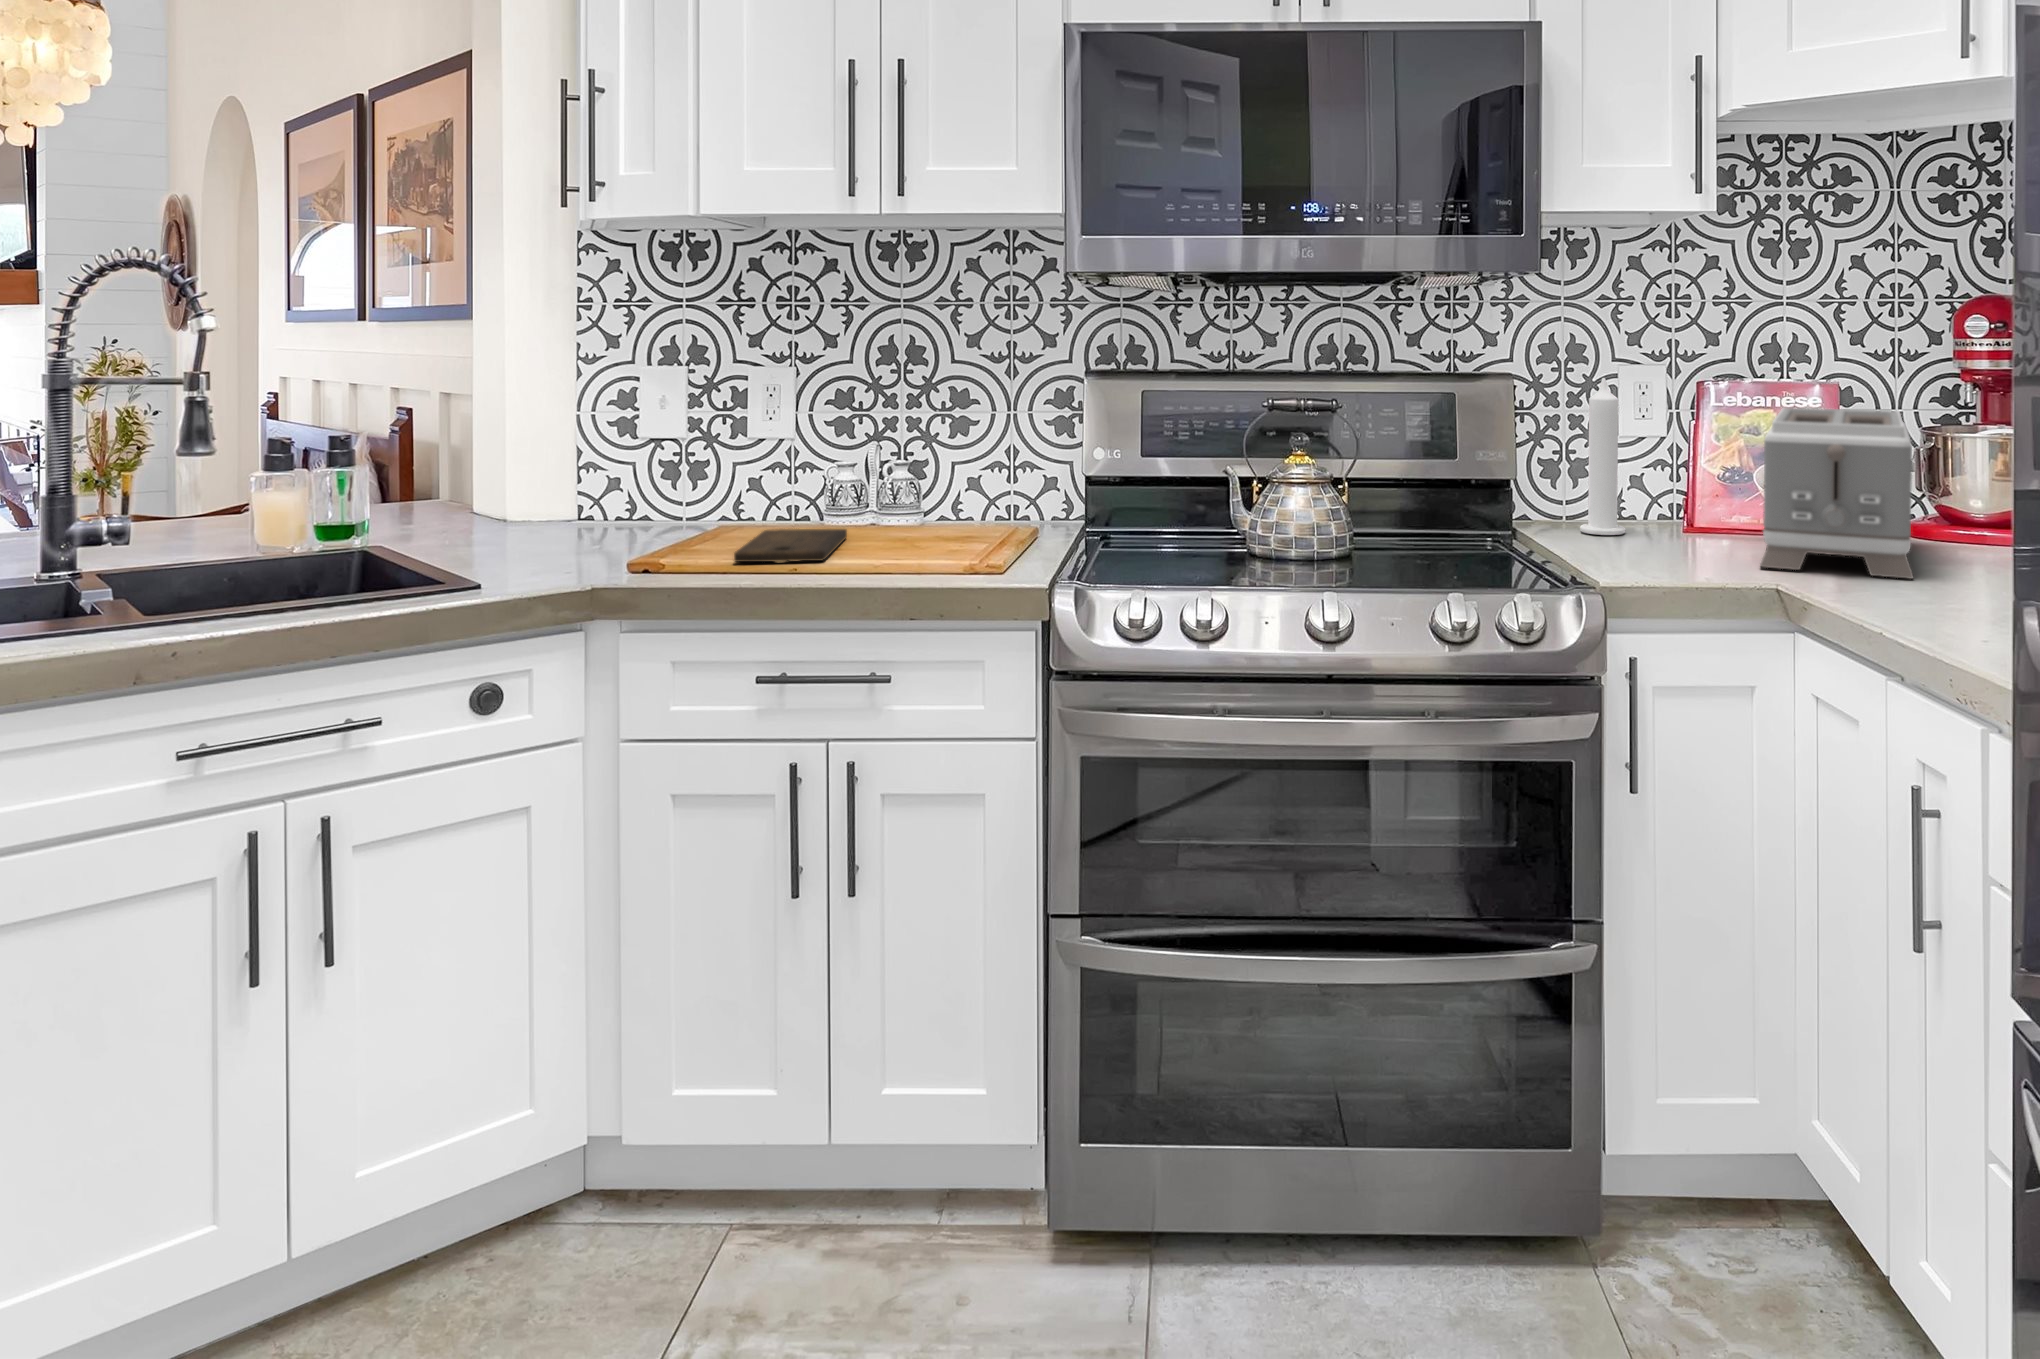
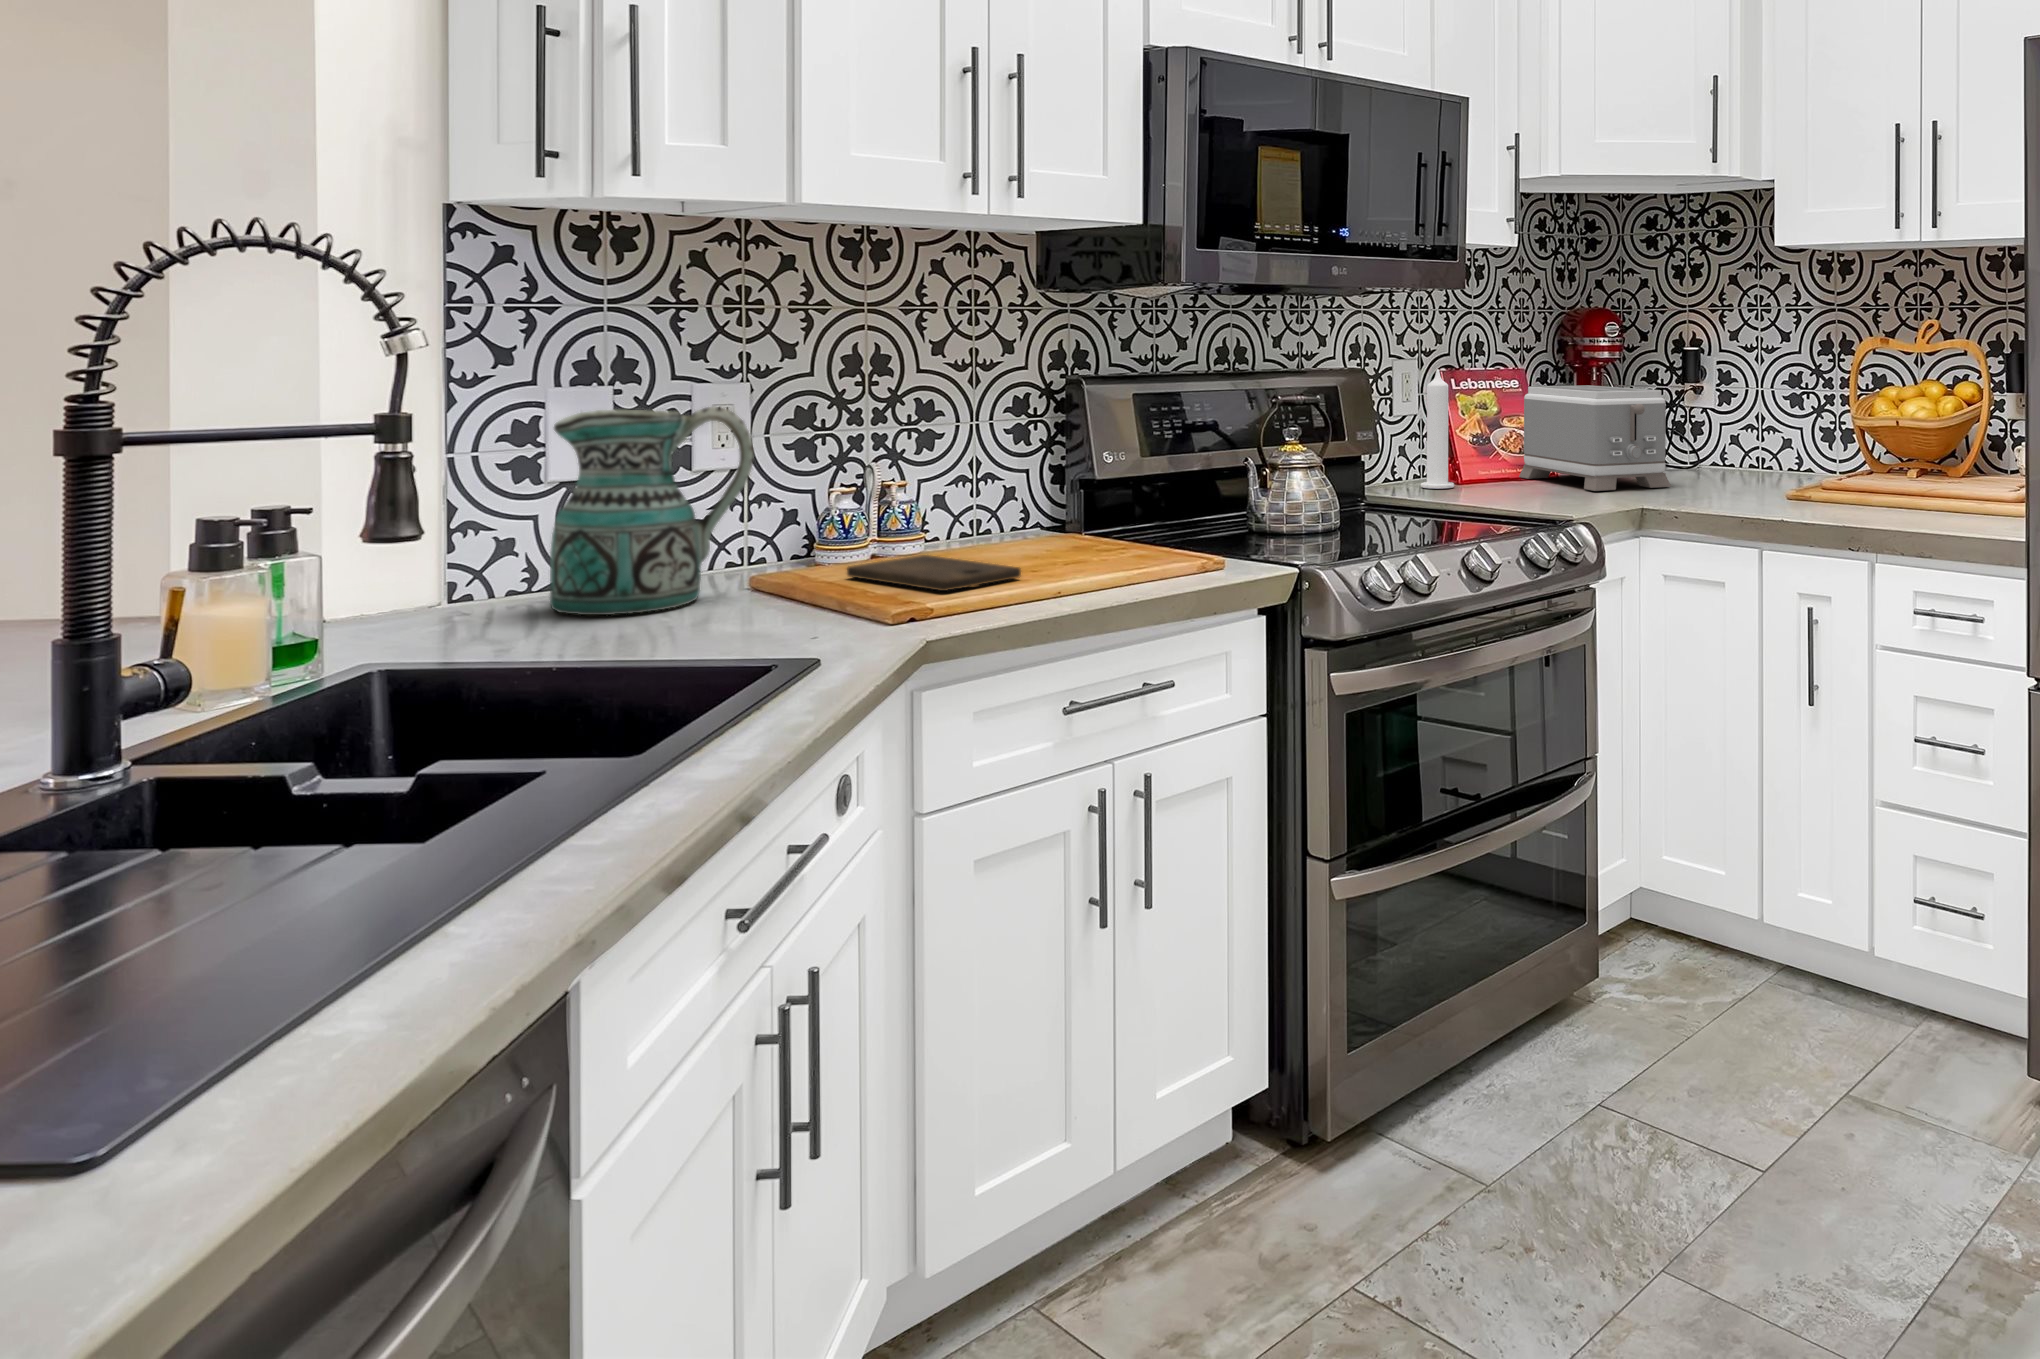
ceramic pitcher: none [553,386,681,543] -> present [550,407,754,615]

